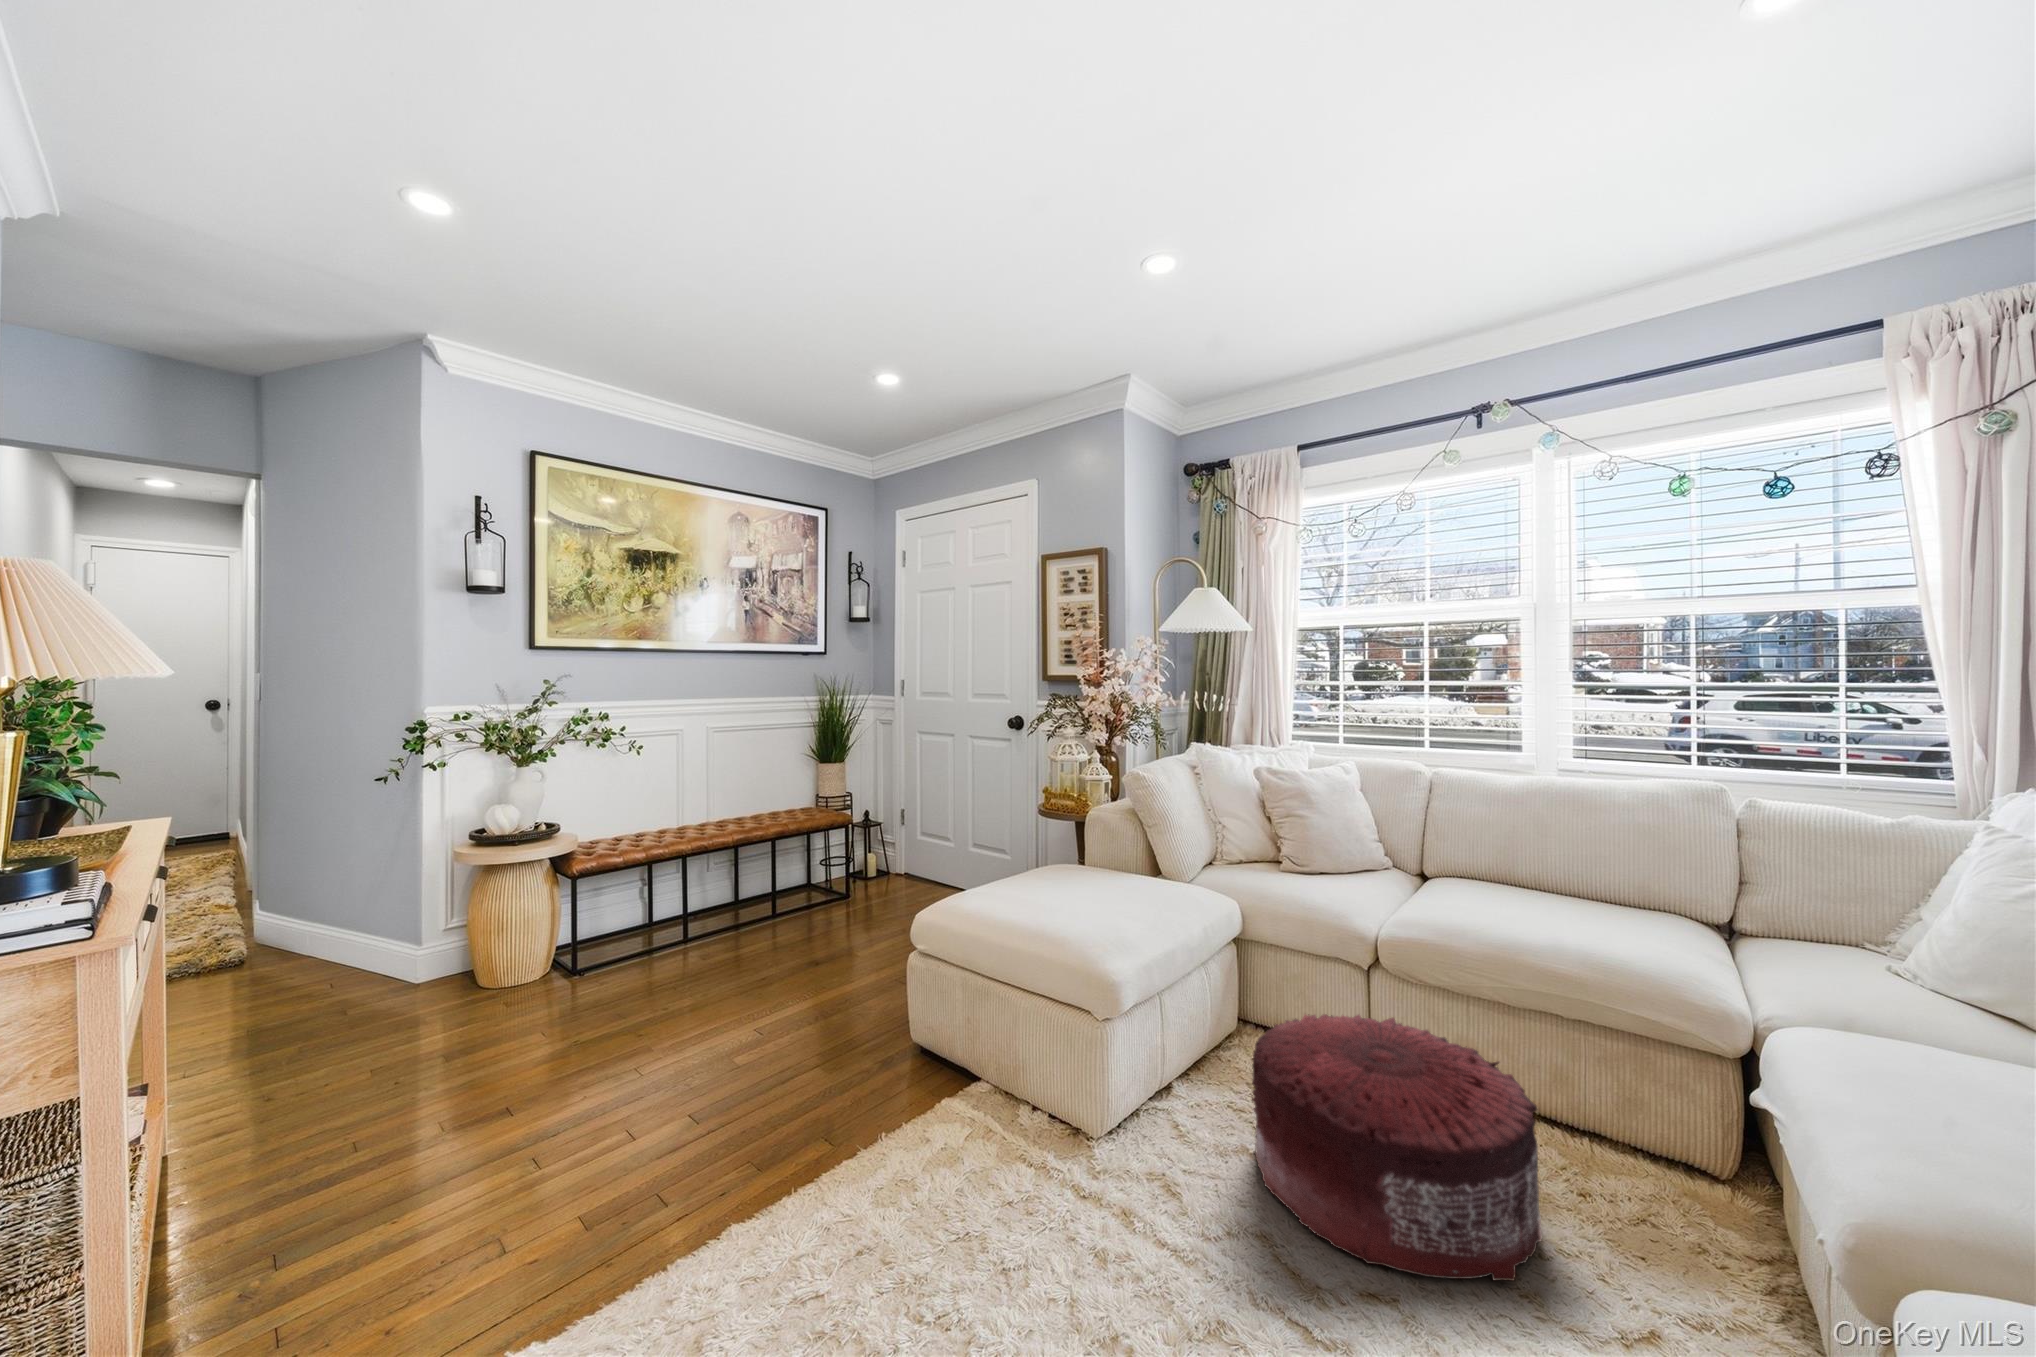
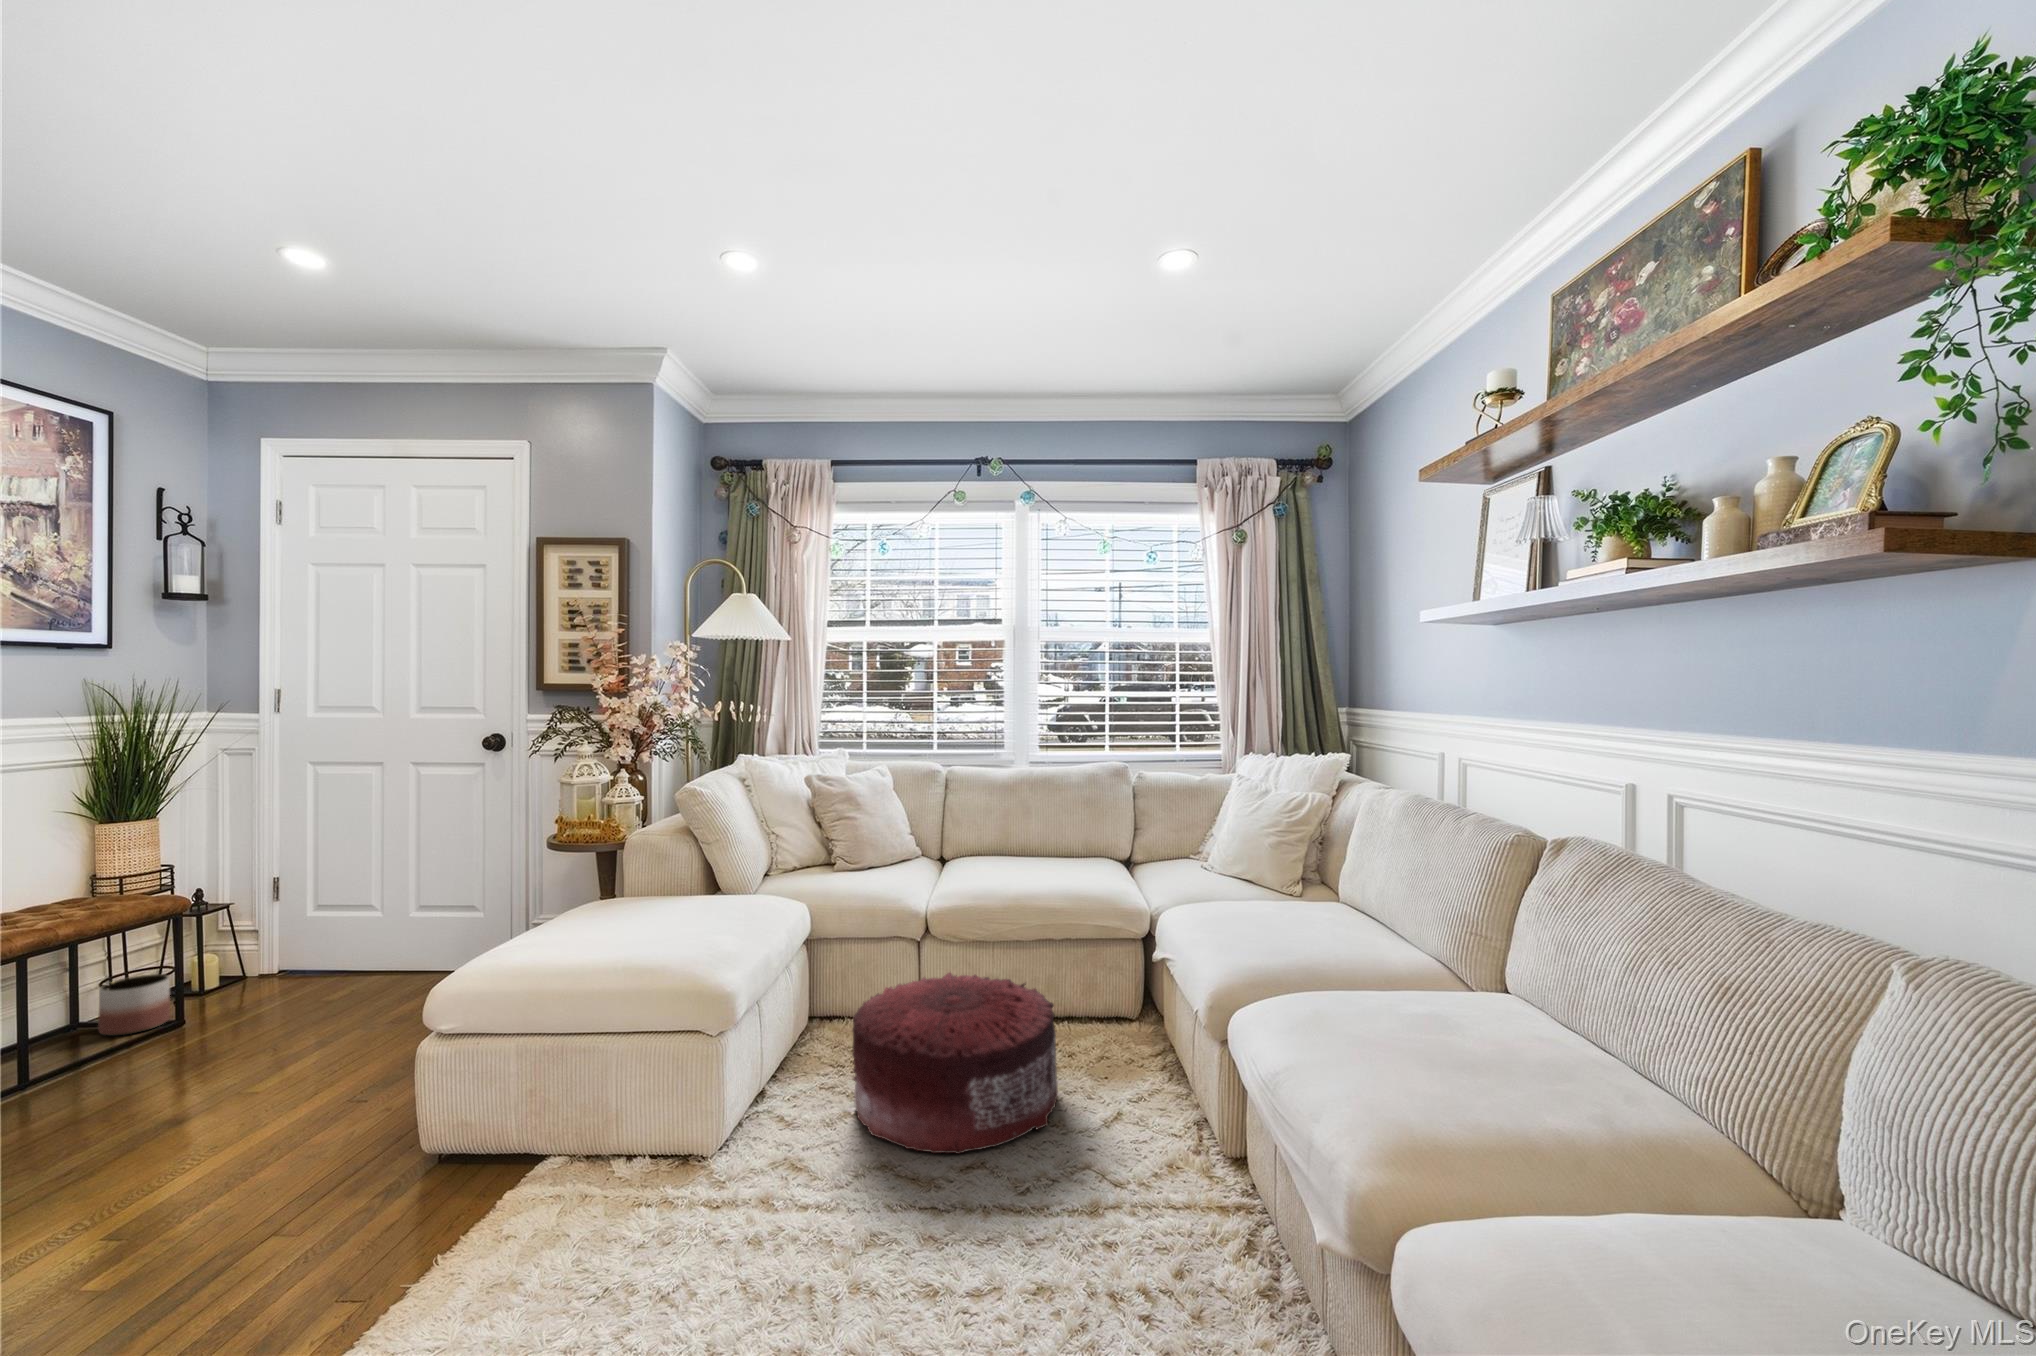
planter: none [805,862,839,898] -> present [98,974,170,1035]

